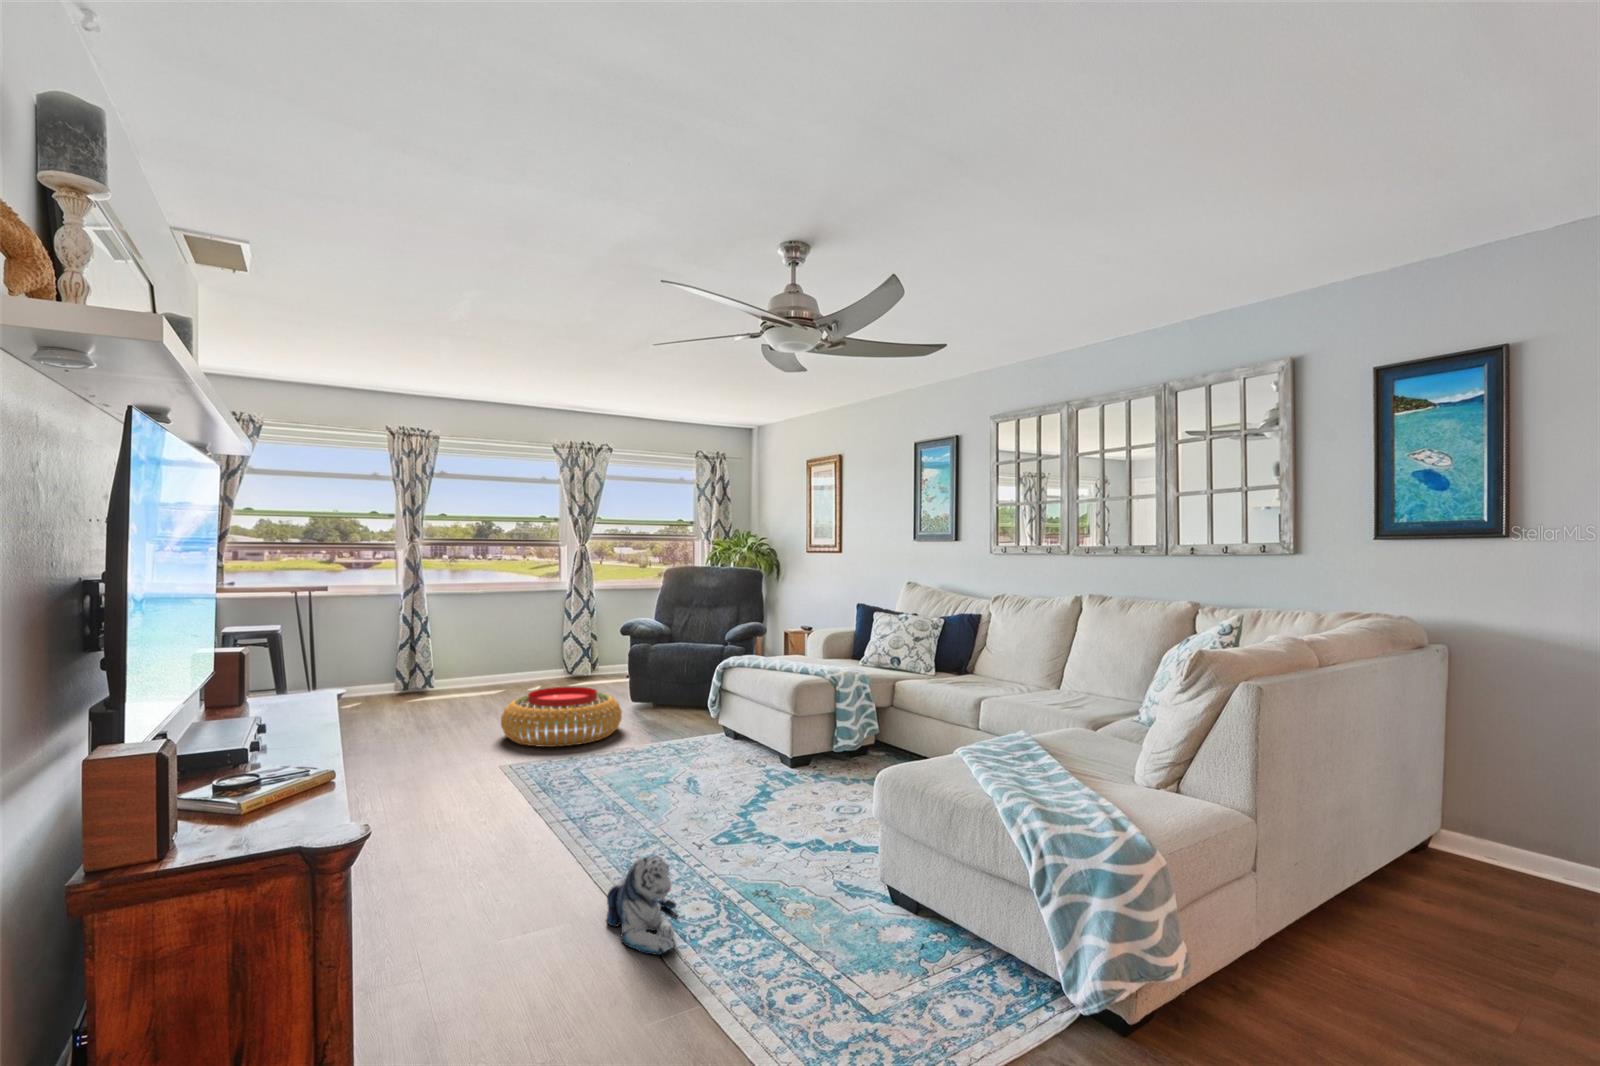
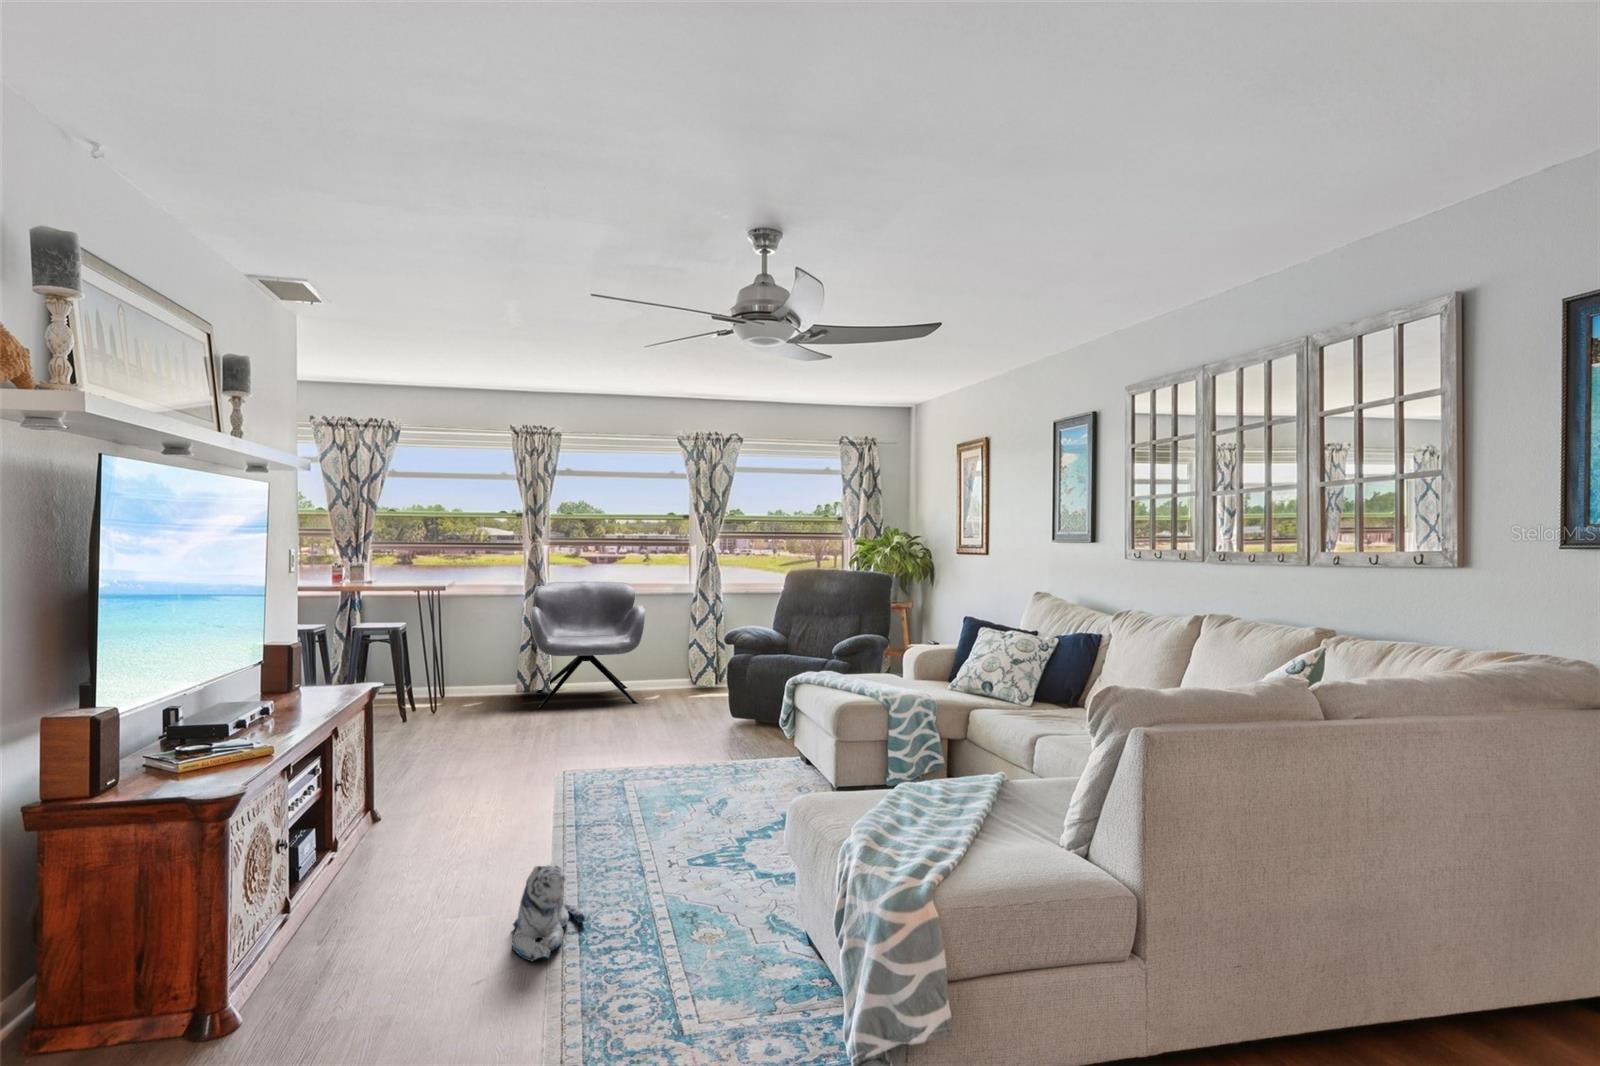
armchair: none [412,580,534,705] -> present [530,581,645,708]
pouf: present [501,687,622,747] -> none [571,697,695,758]

